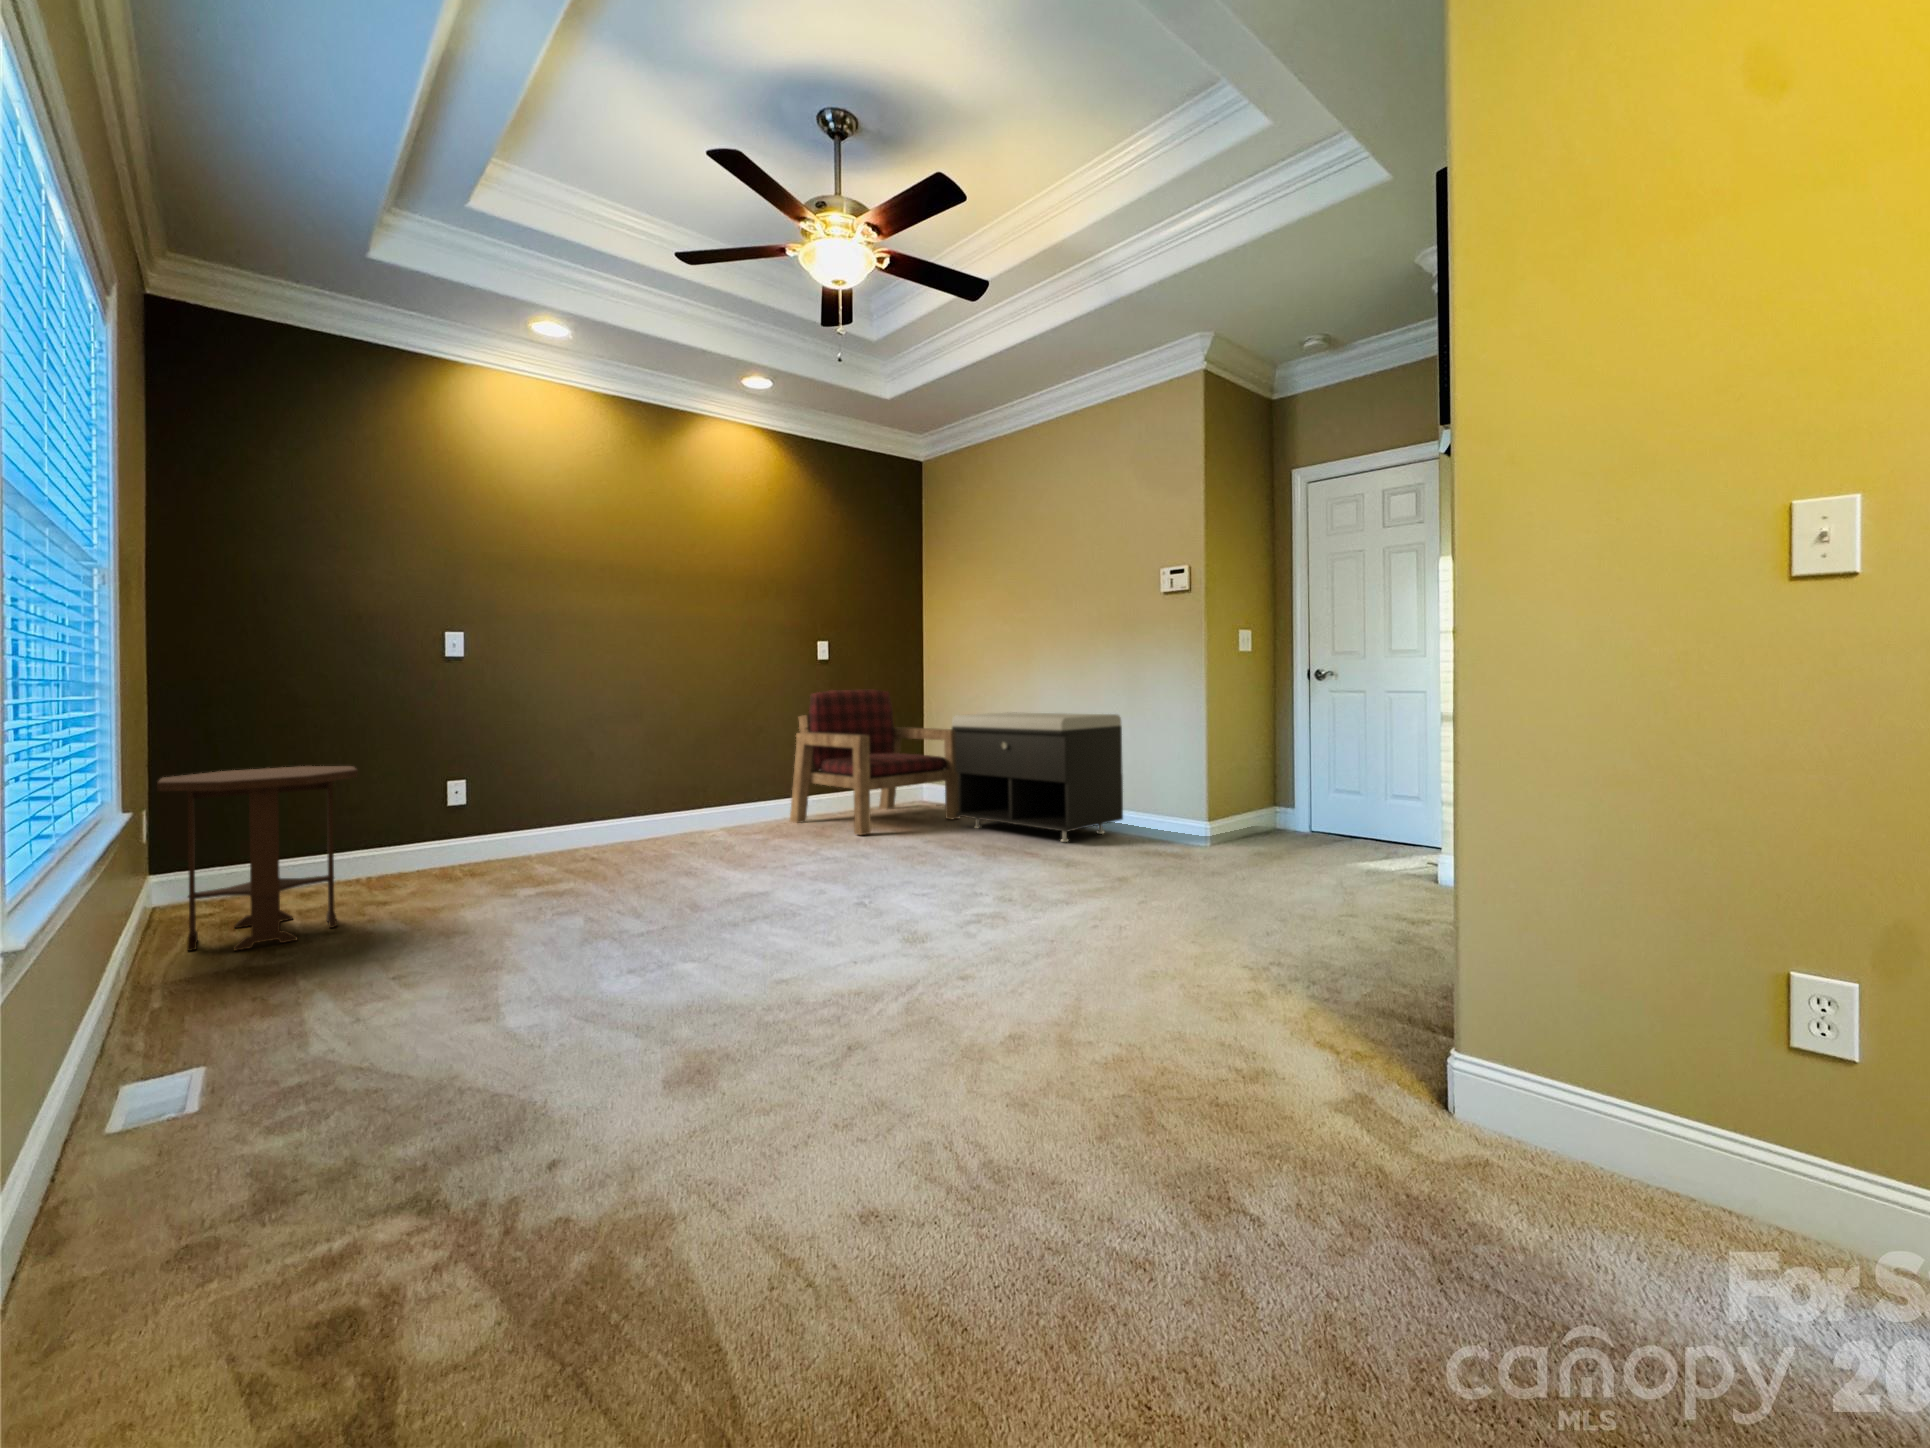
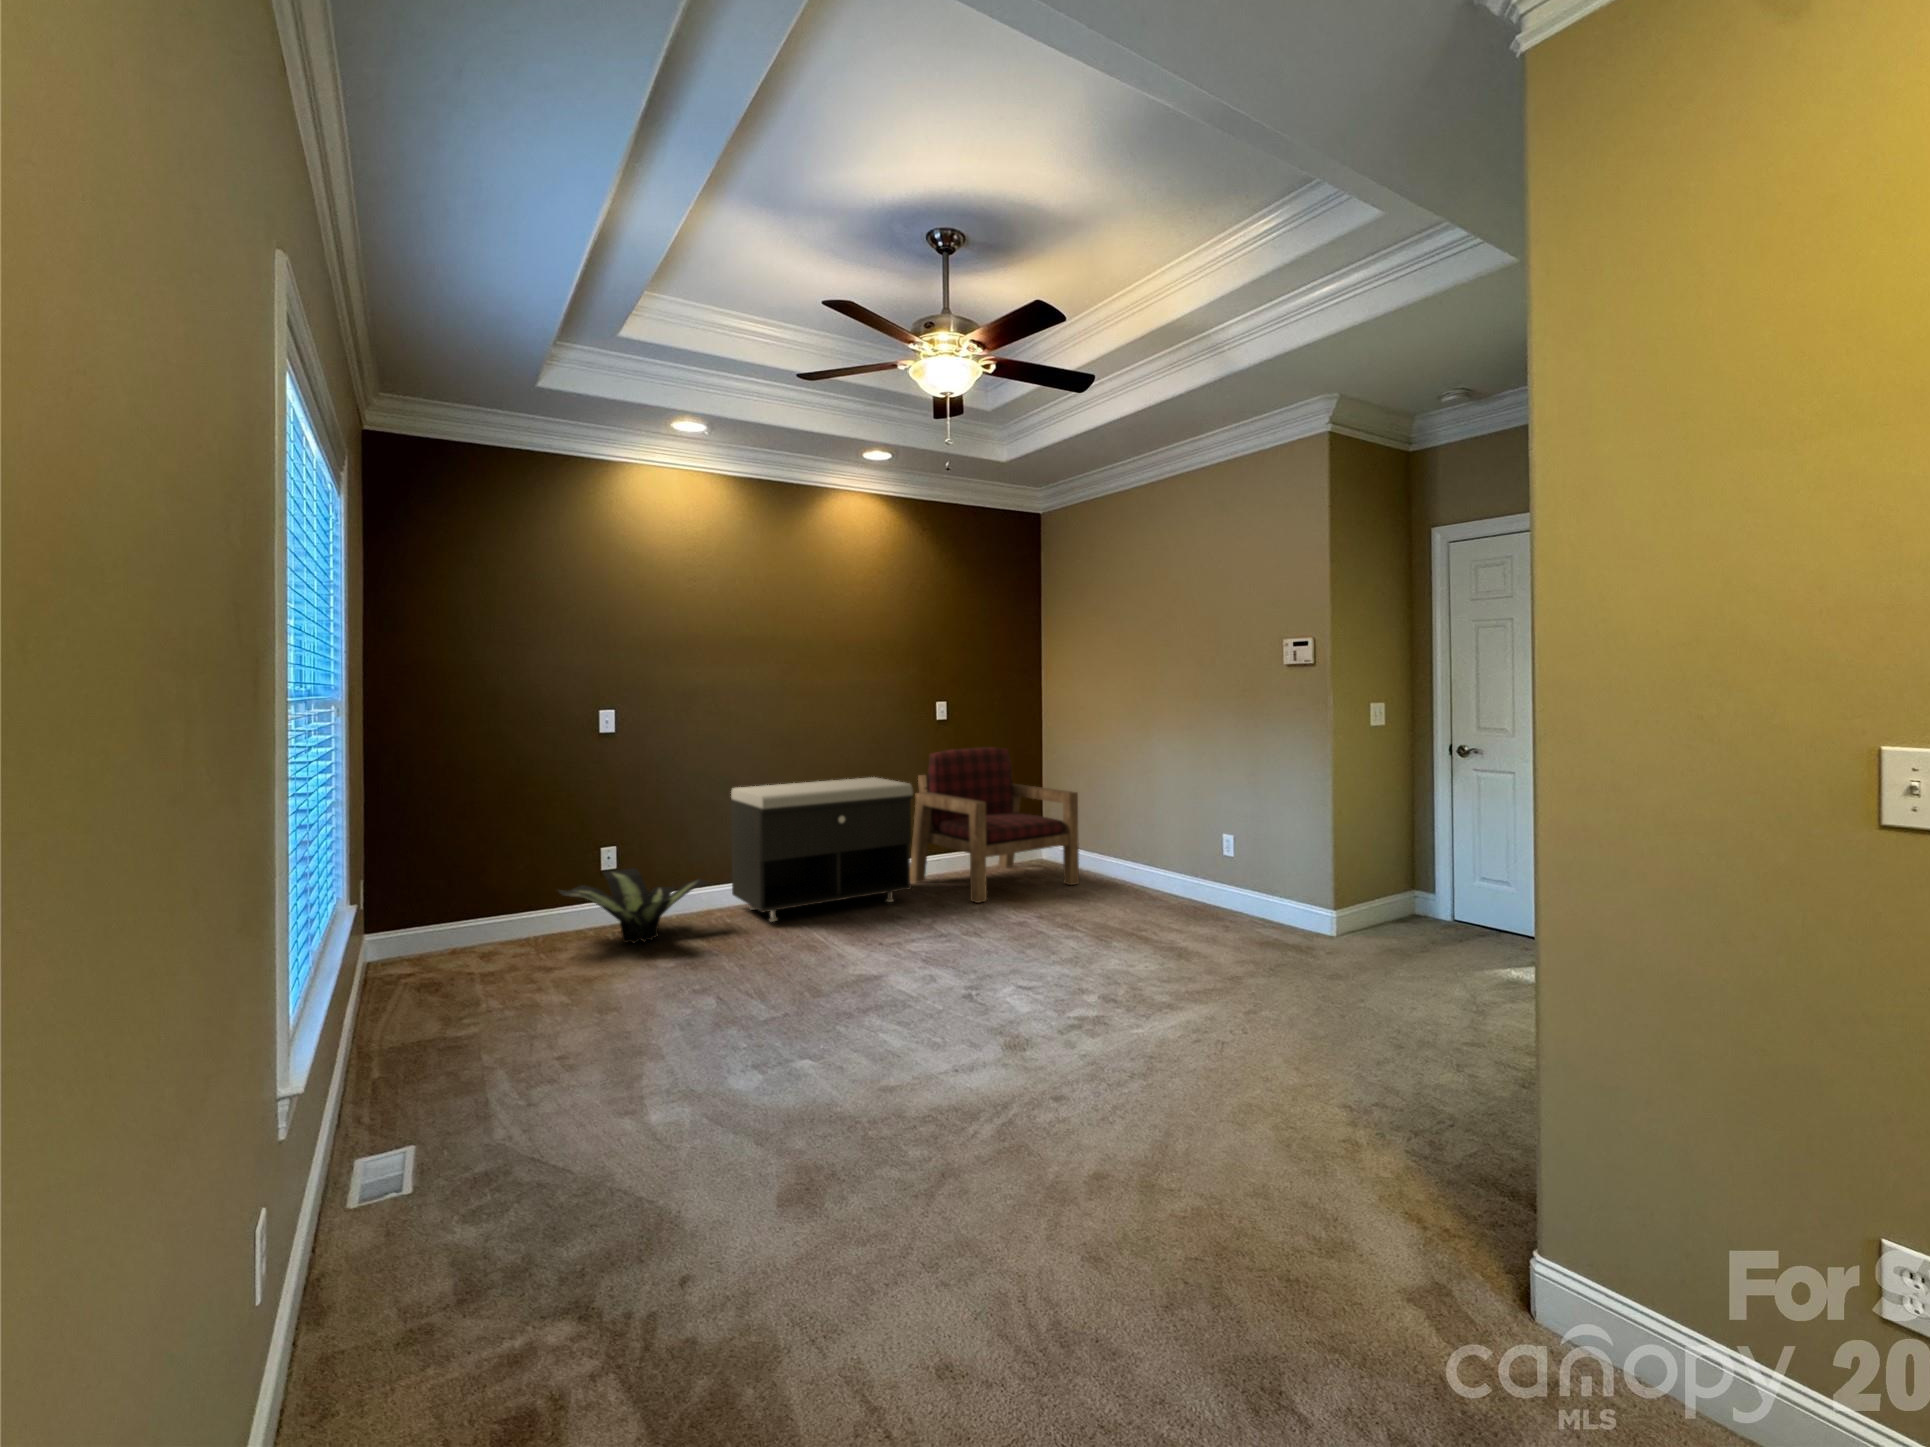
storage bench: present [952,712,1123,842] -> present [731,777,913,921]
side table: present [157,766,358,951] -> none [368,842,524,1015]
potted plant: none [397,805,575,881] -> present [559,868,706,943]

